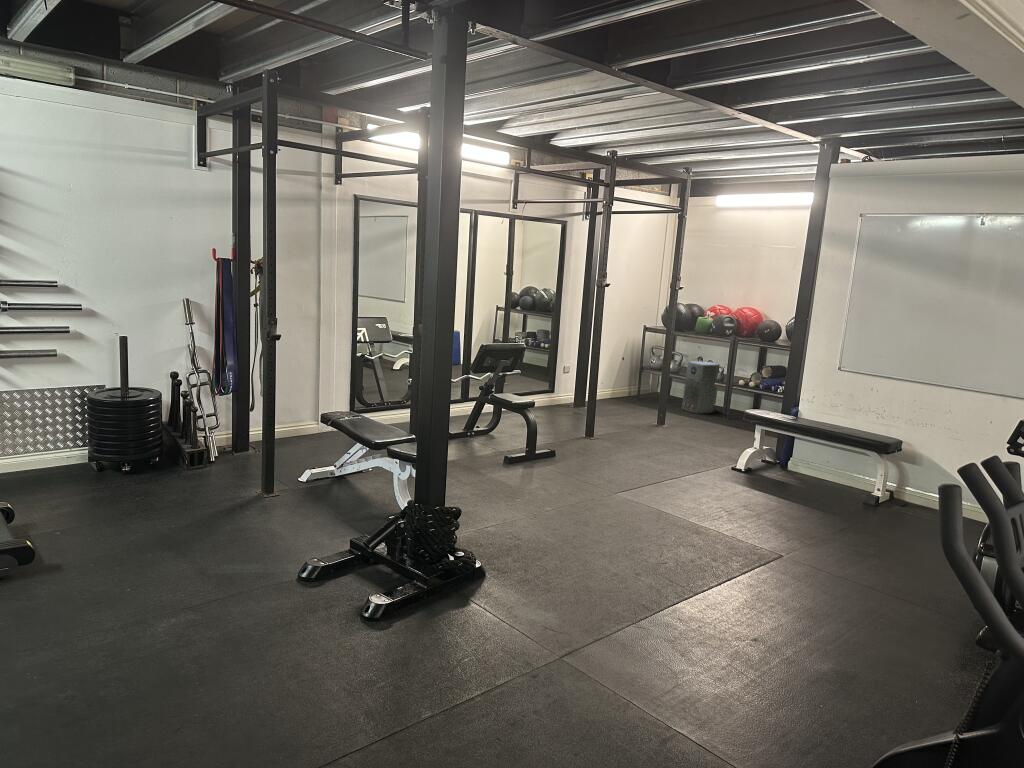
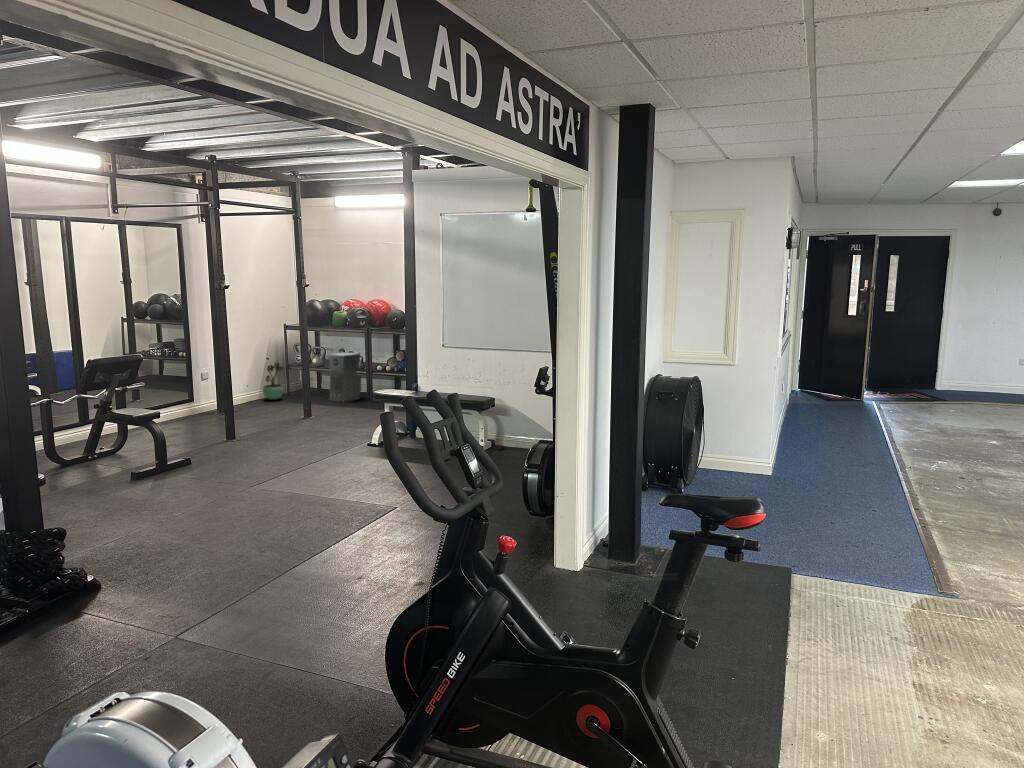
potted plant: none [616,363,639,401] -> present [263,362,283,400]

